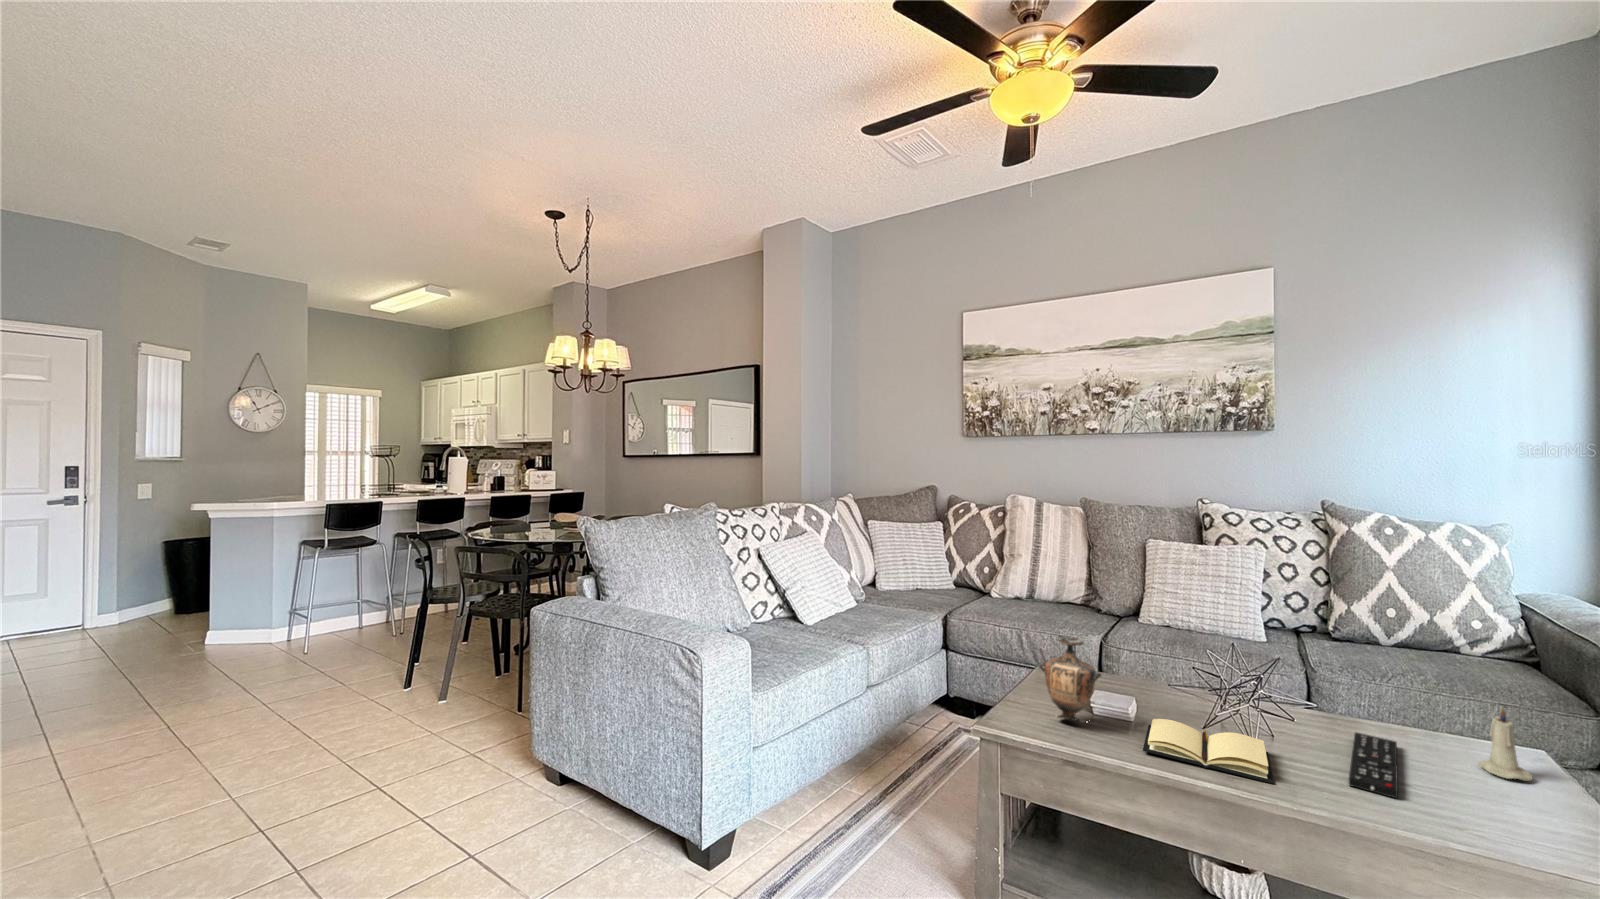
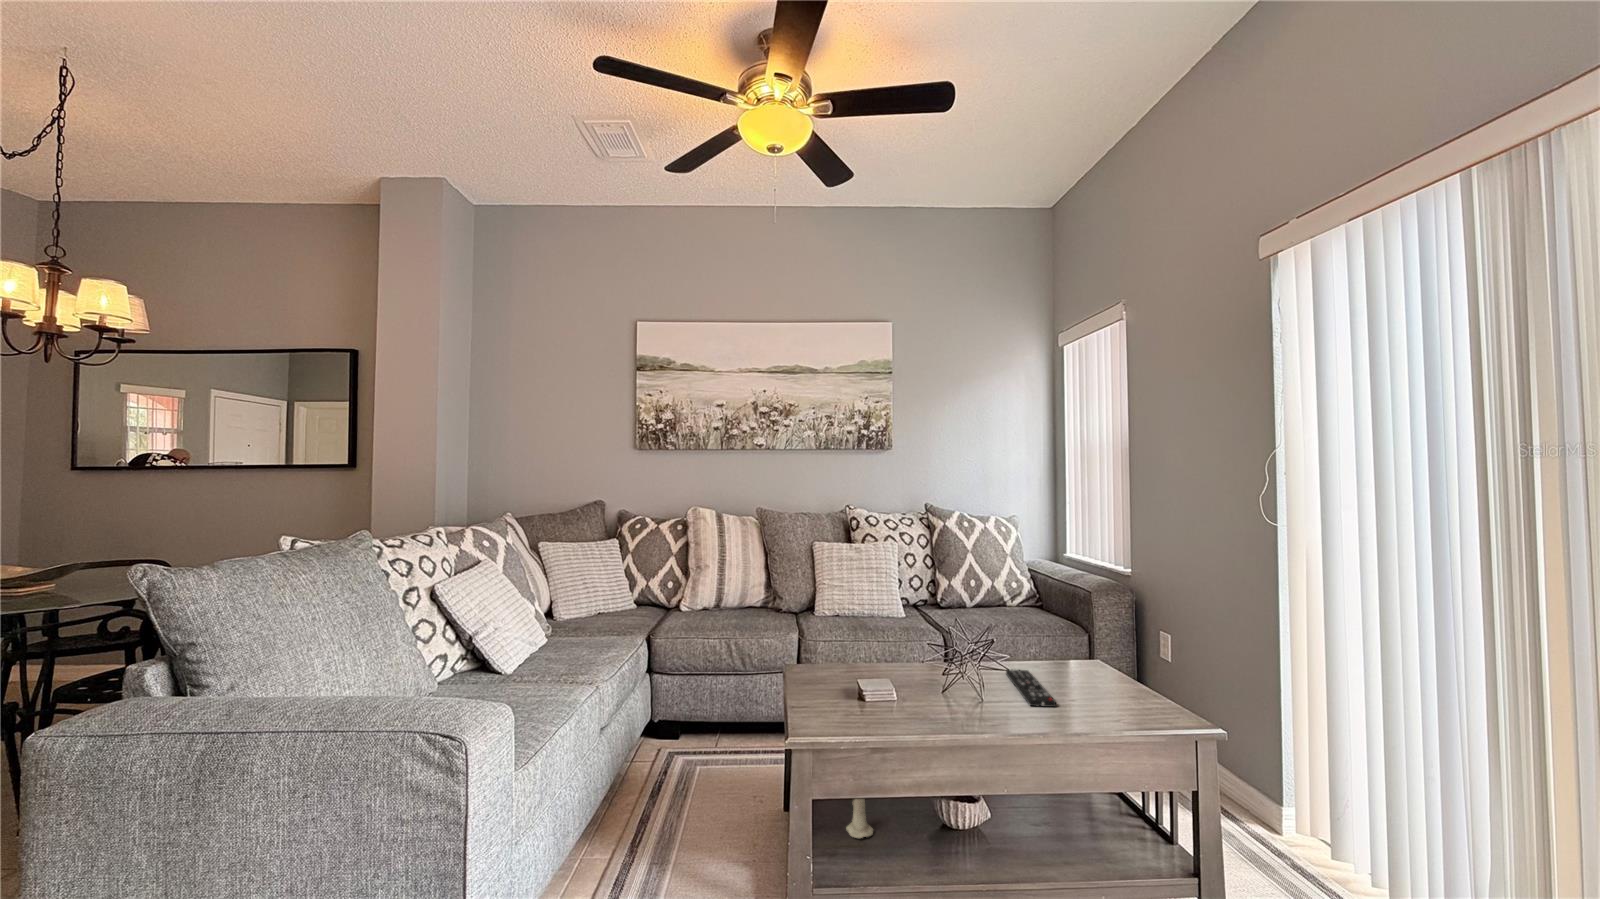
vase: present [1040,635,1101,721] -> none [819,629,872,709]
candle: present [1478,708,1532,781] -> present [846,799,873,838]
book: present [1143,719,1274,784] -> none [898,687,998,719]

